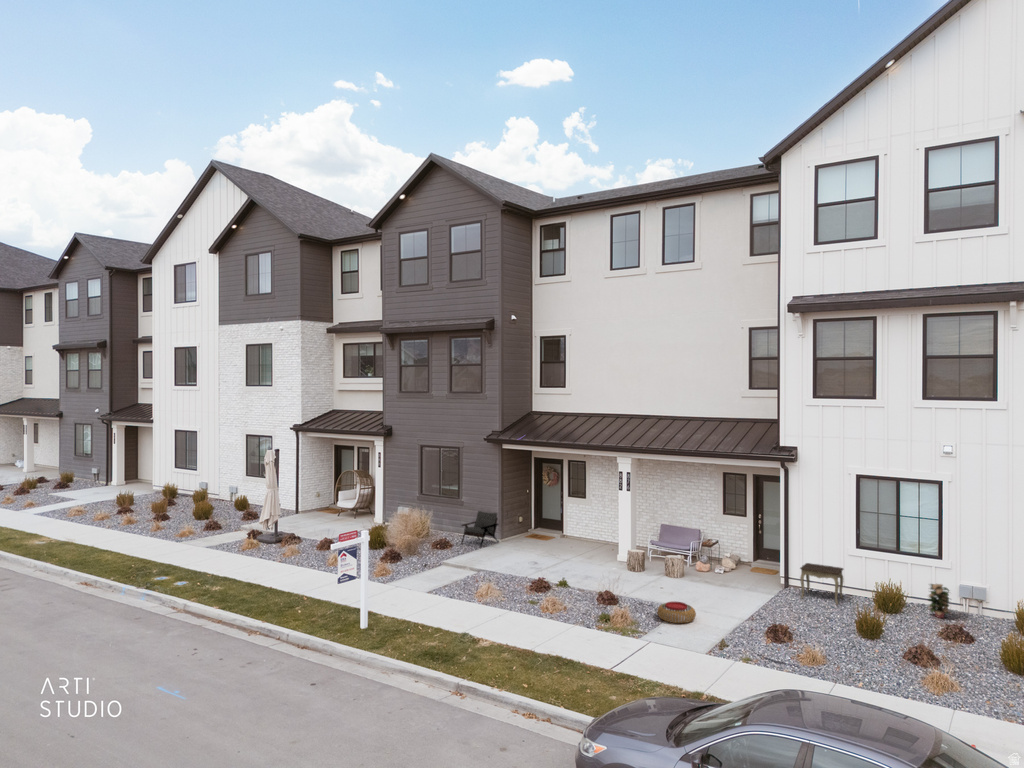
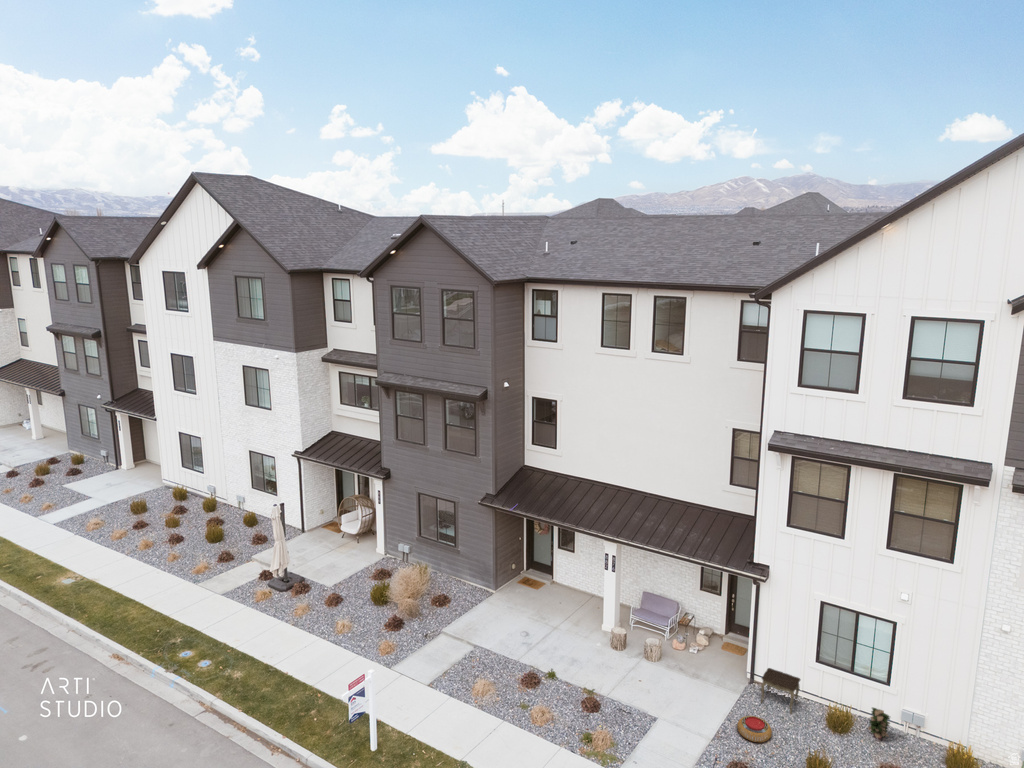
armchair: present [461,511,499,547] -> none [458,563,493,603]
pouf: present [657,602,696,623] -> present [738,716,772,742]

